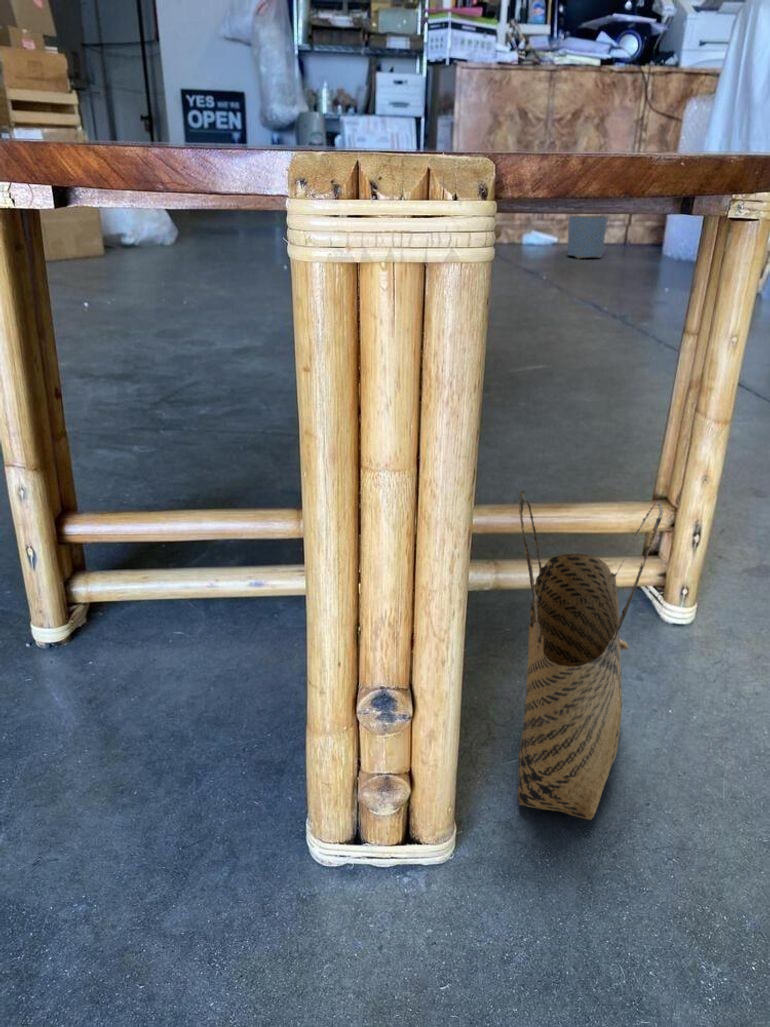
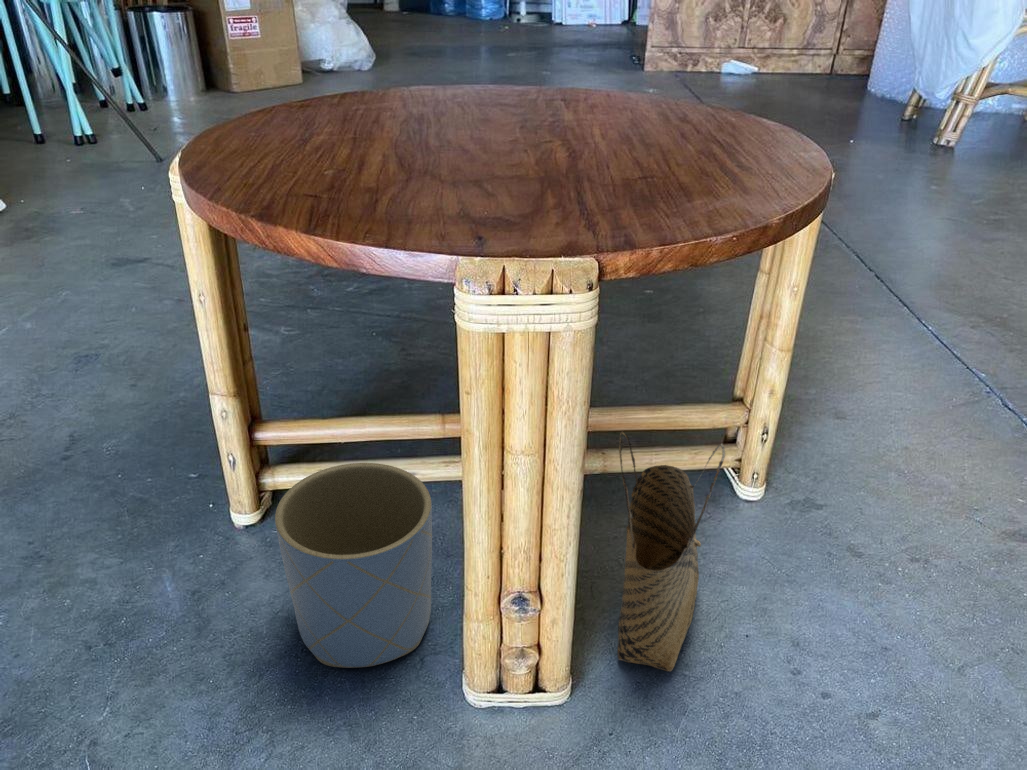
planter: present [567,216,608,258] -> present [275,463,432,668]

